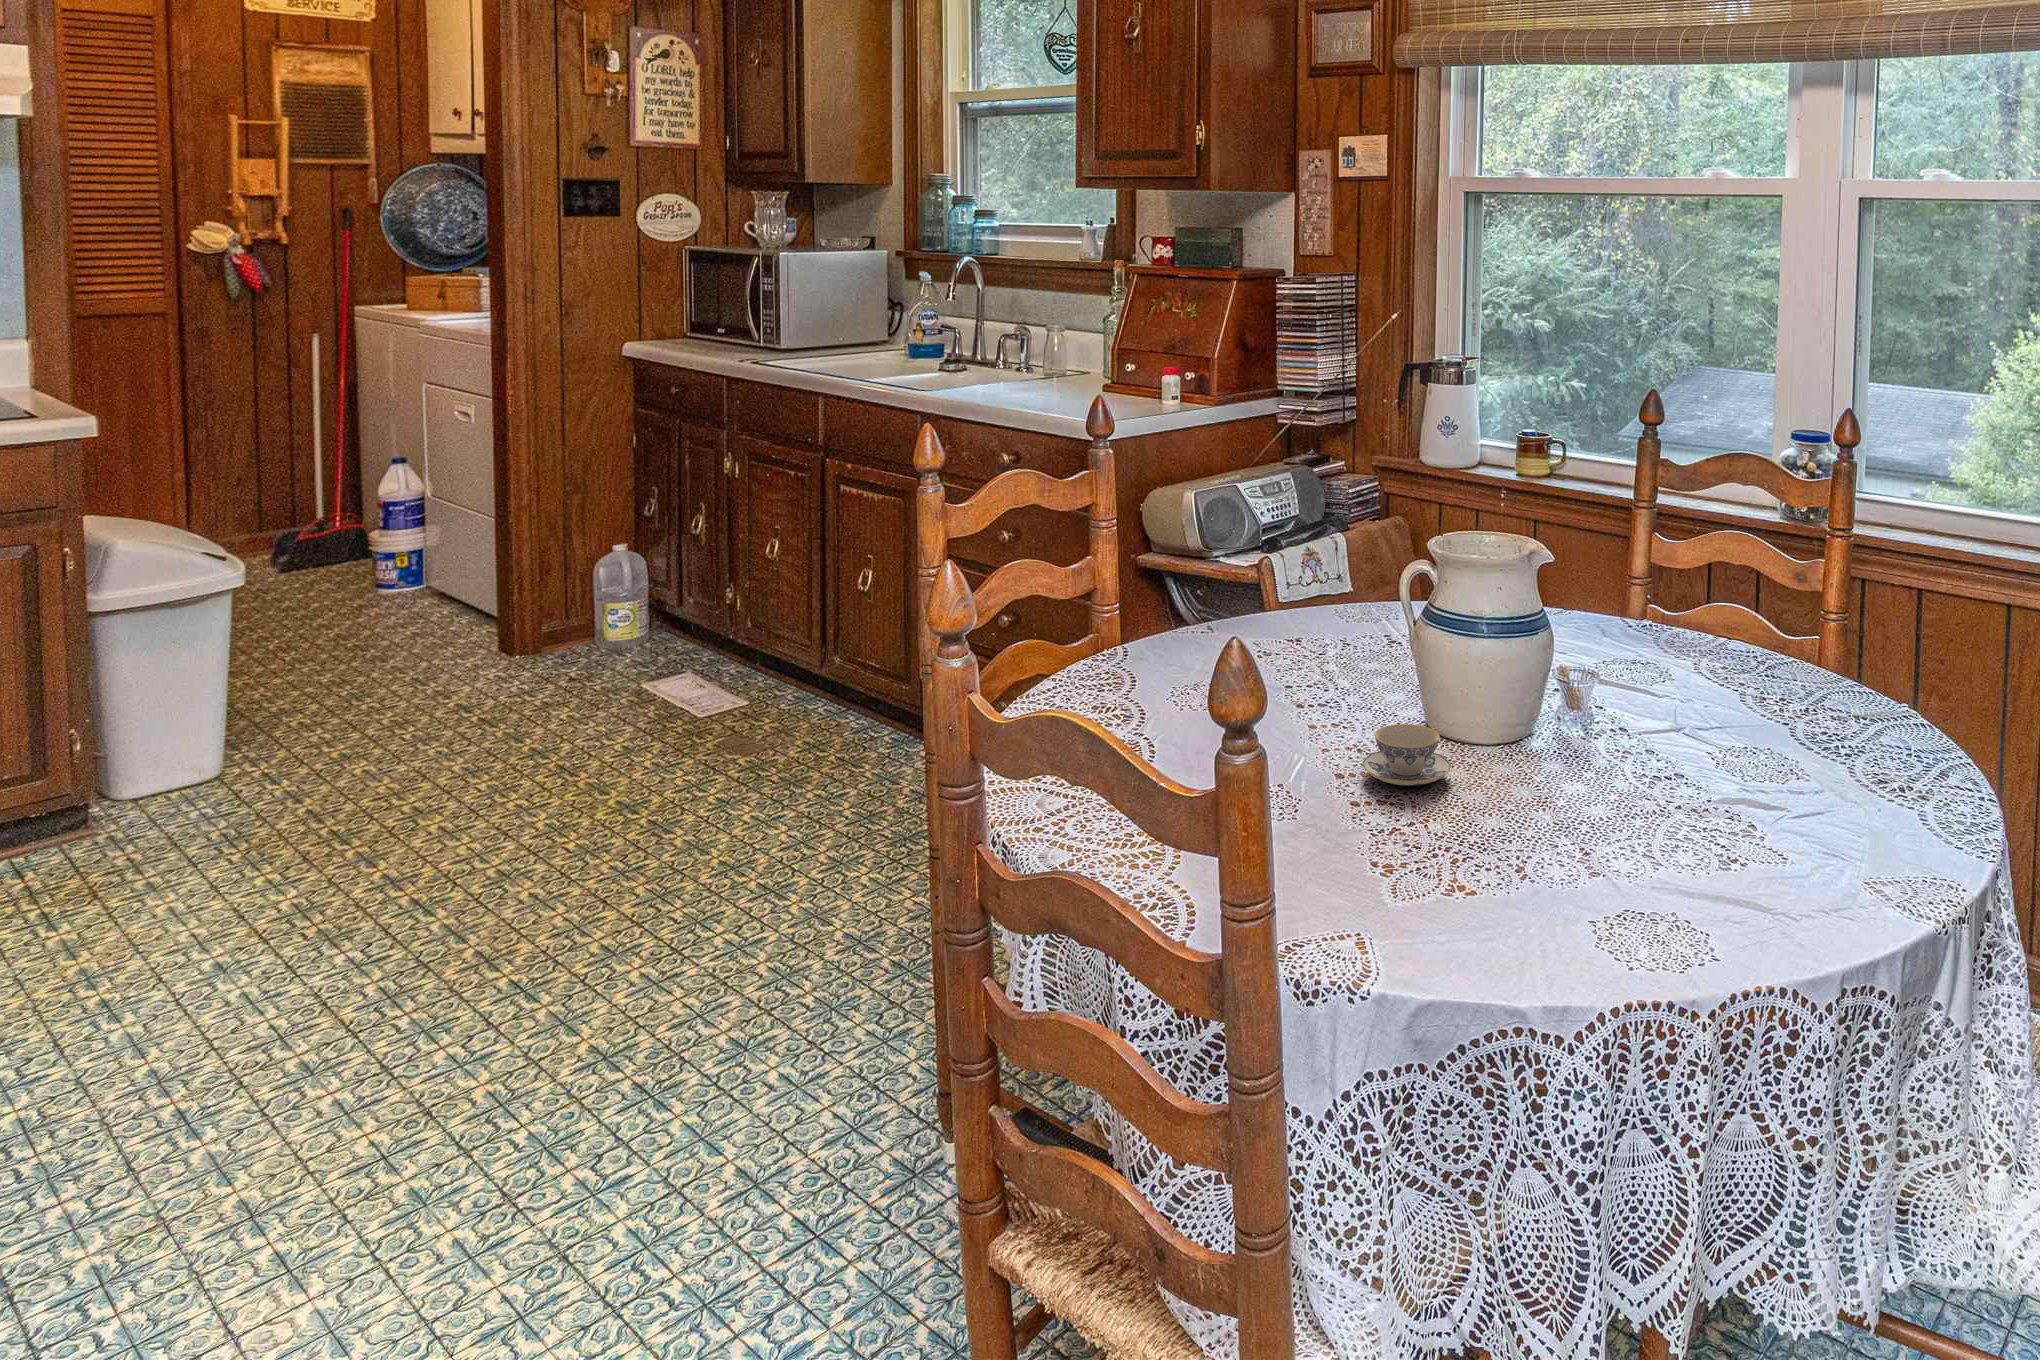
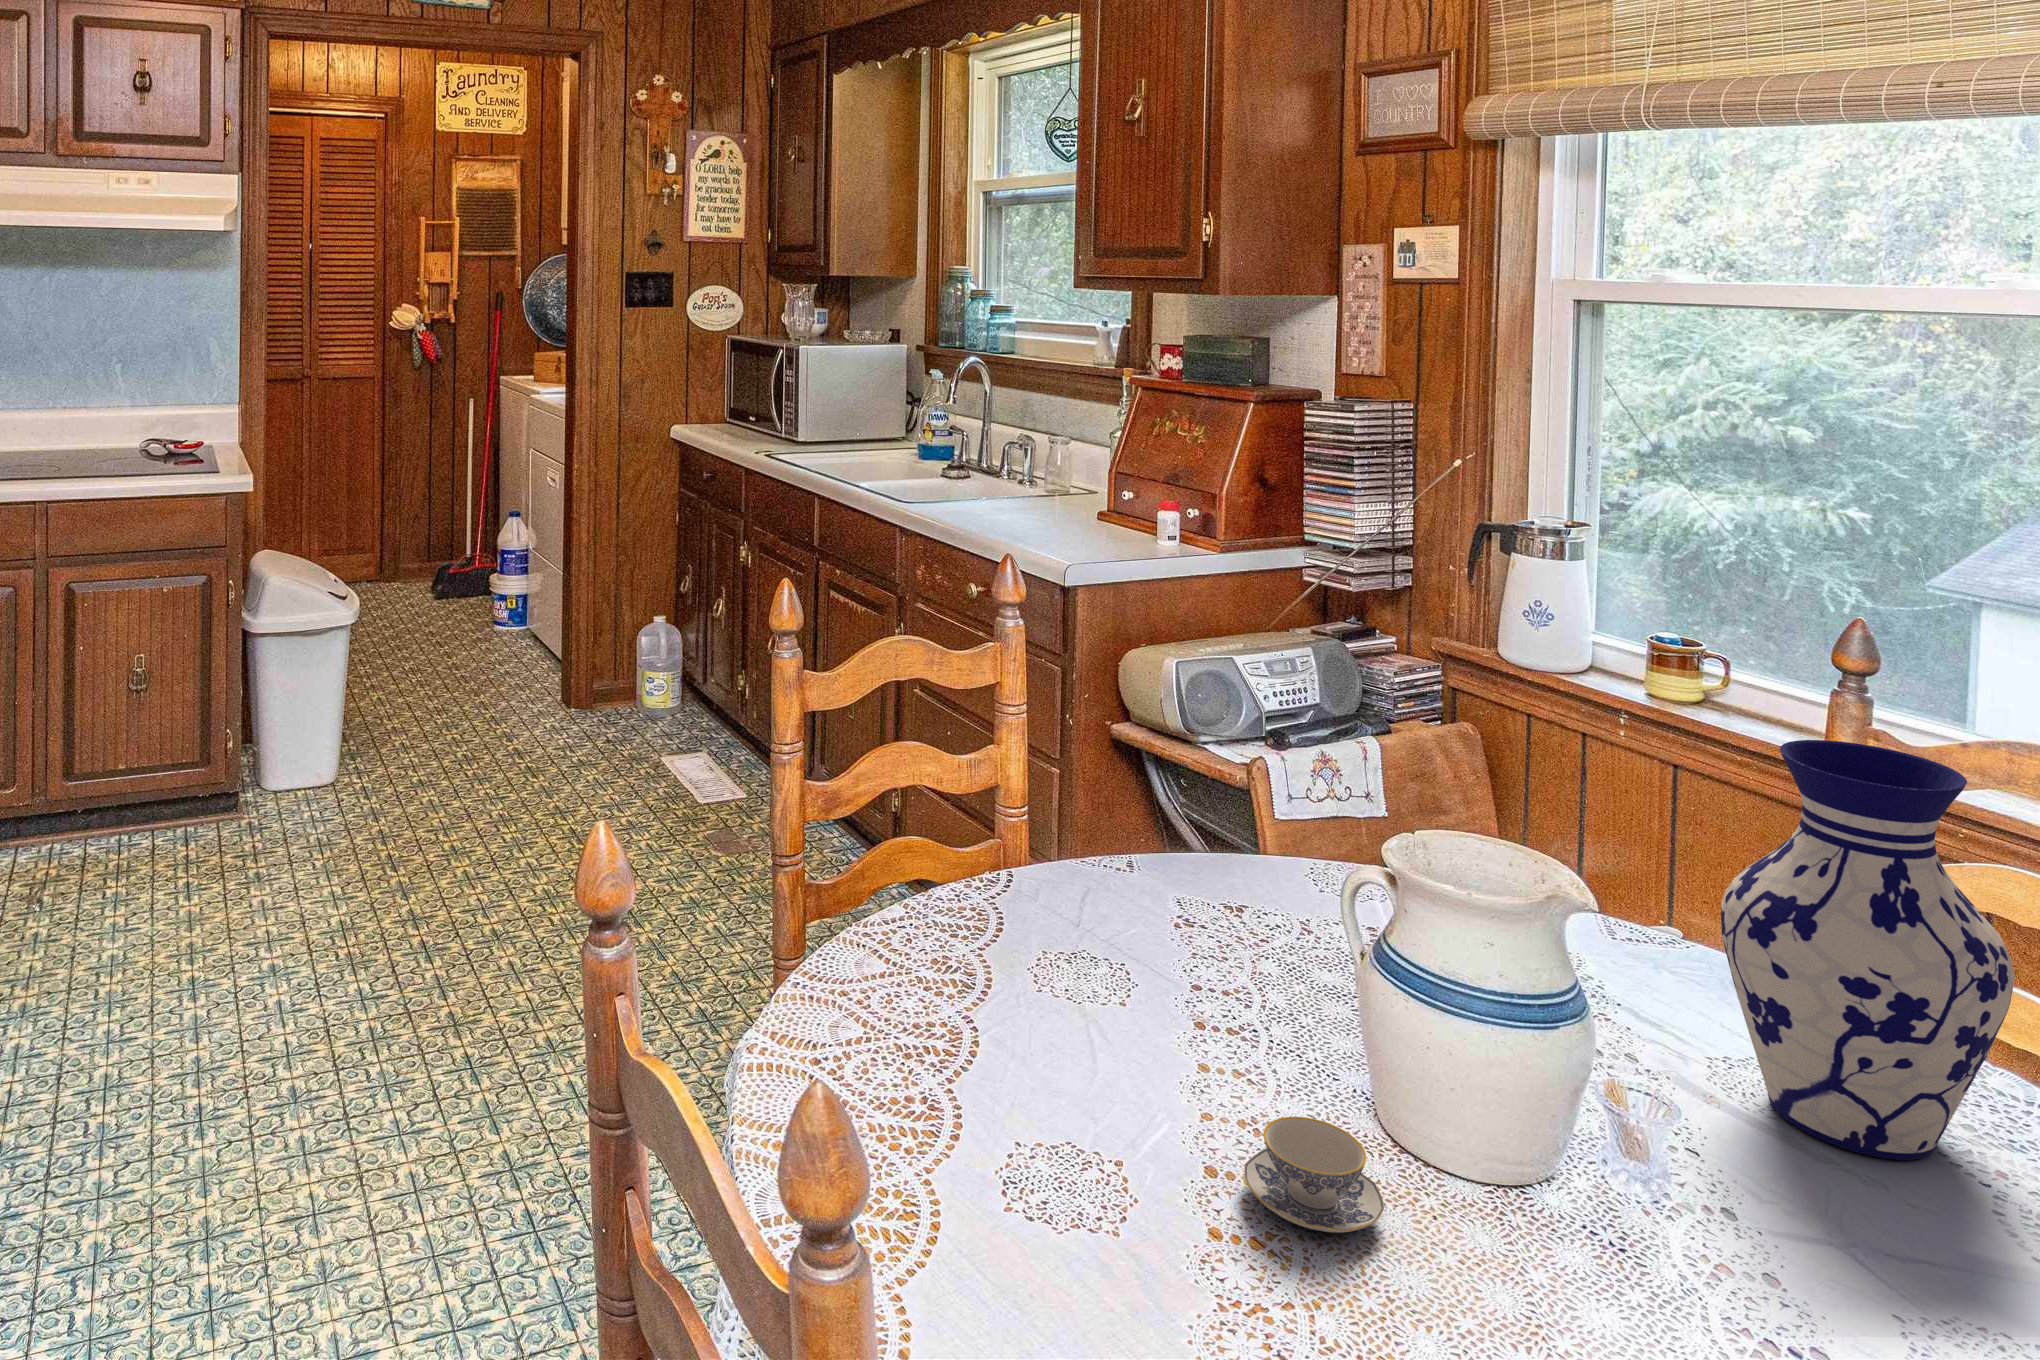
vase: none [1613,450,1760,694] -> present [1721,740,2015,1160]

